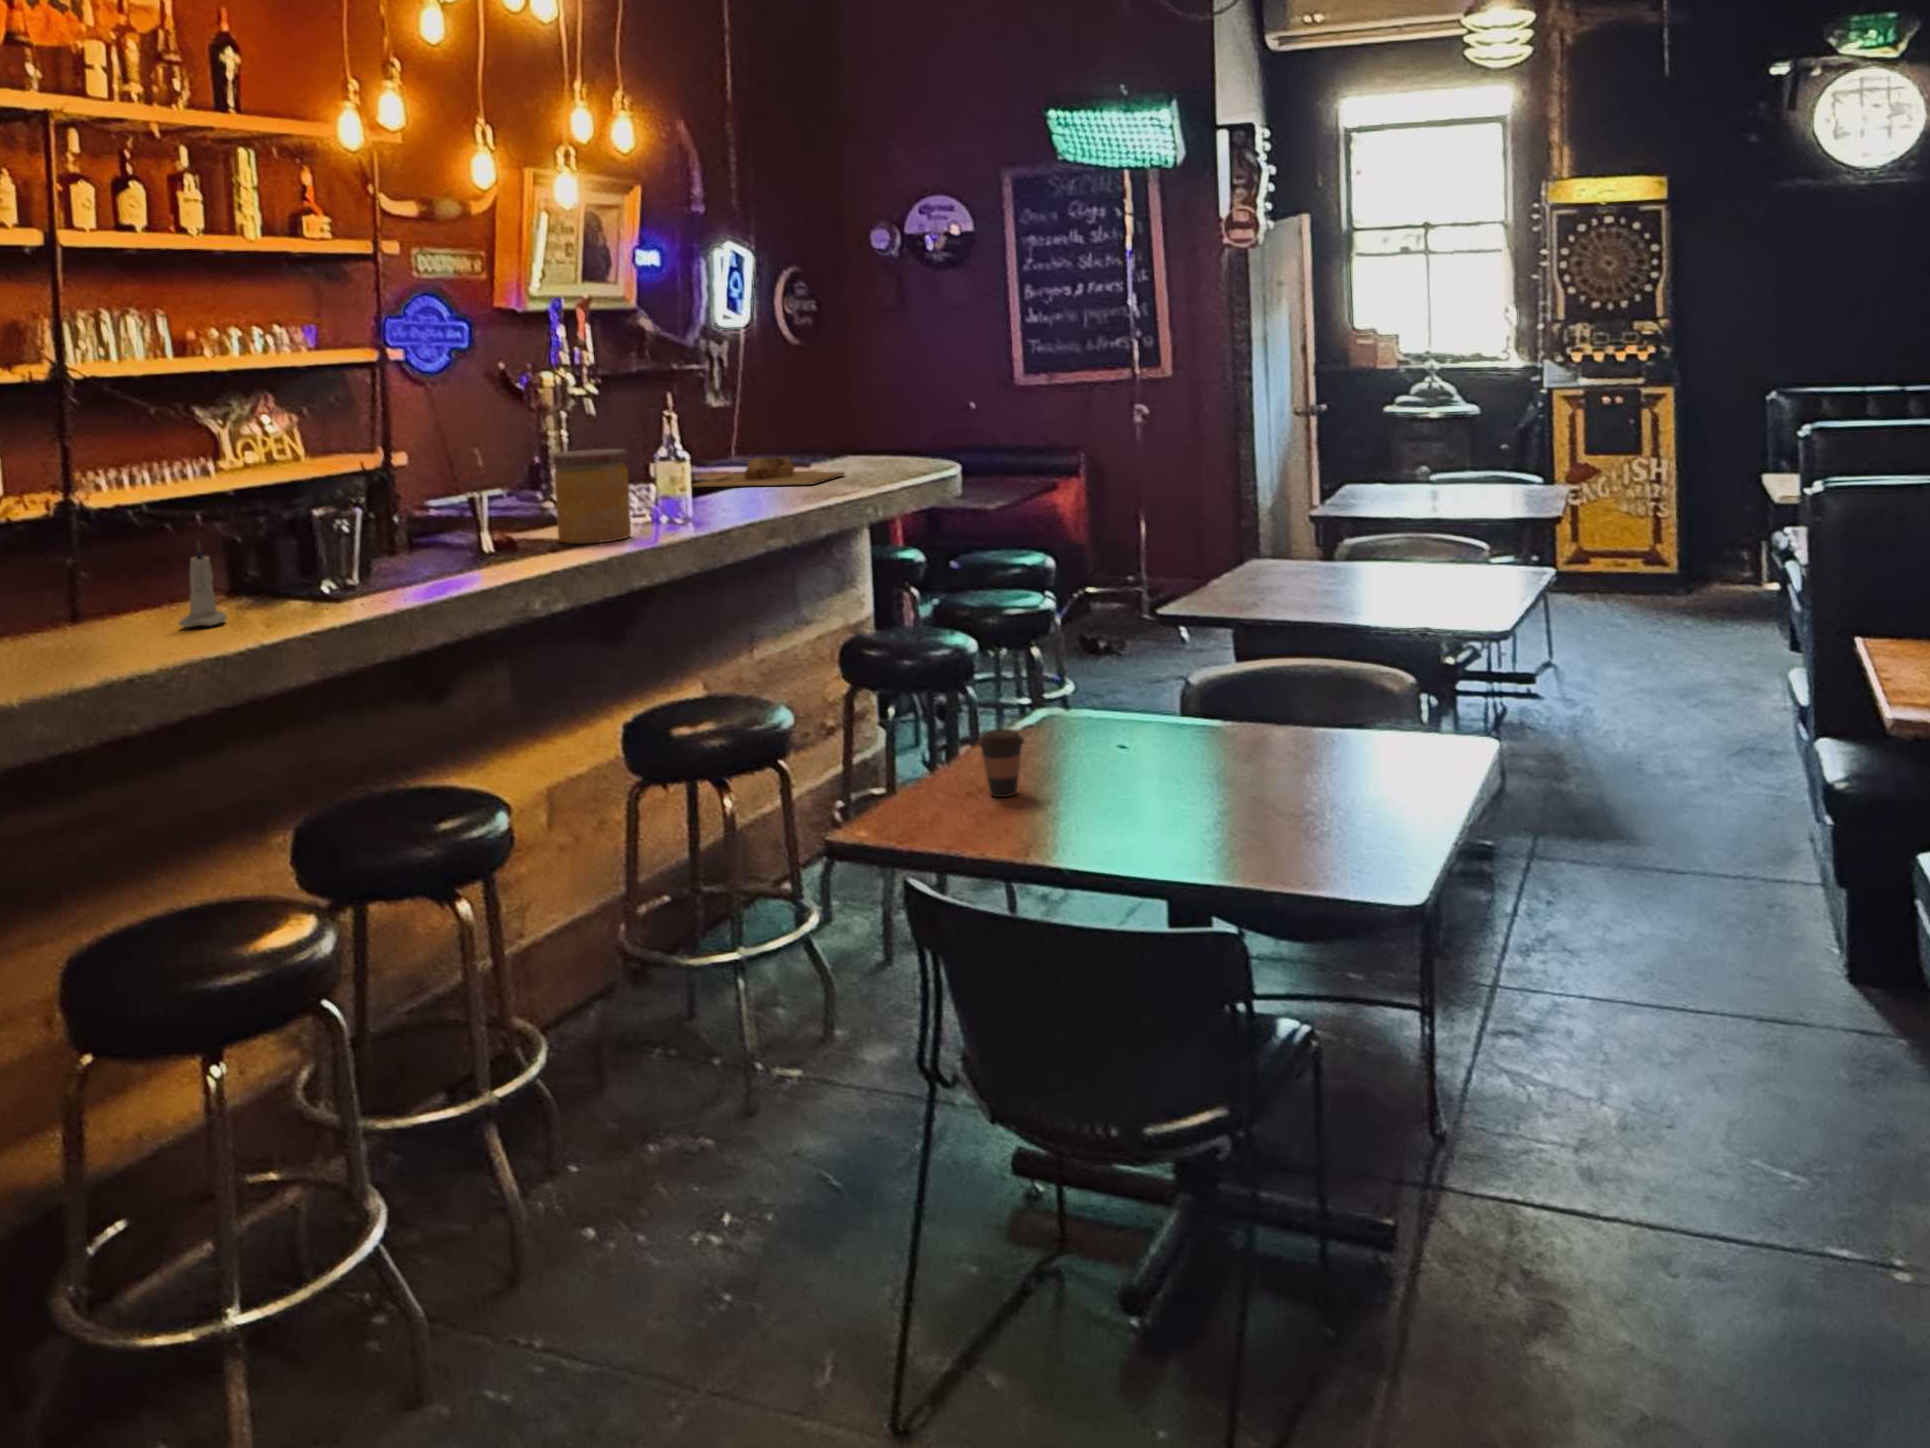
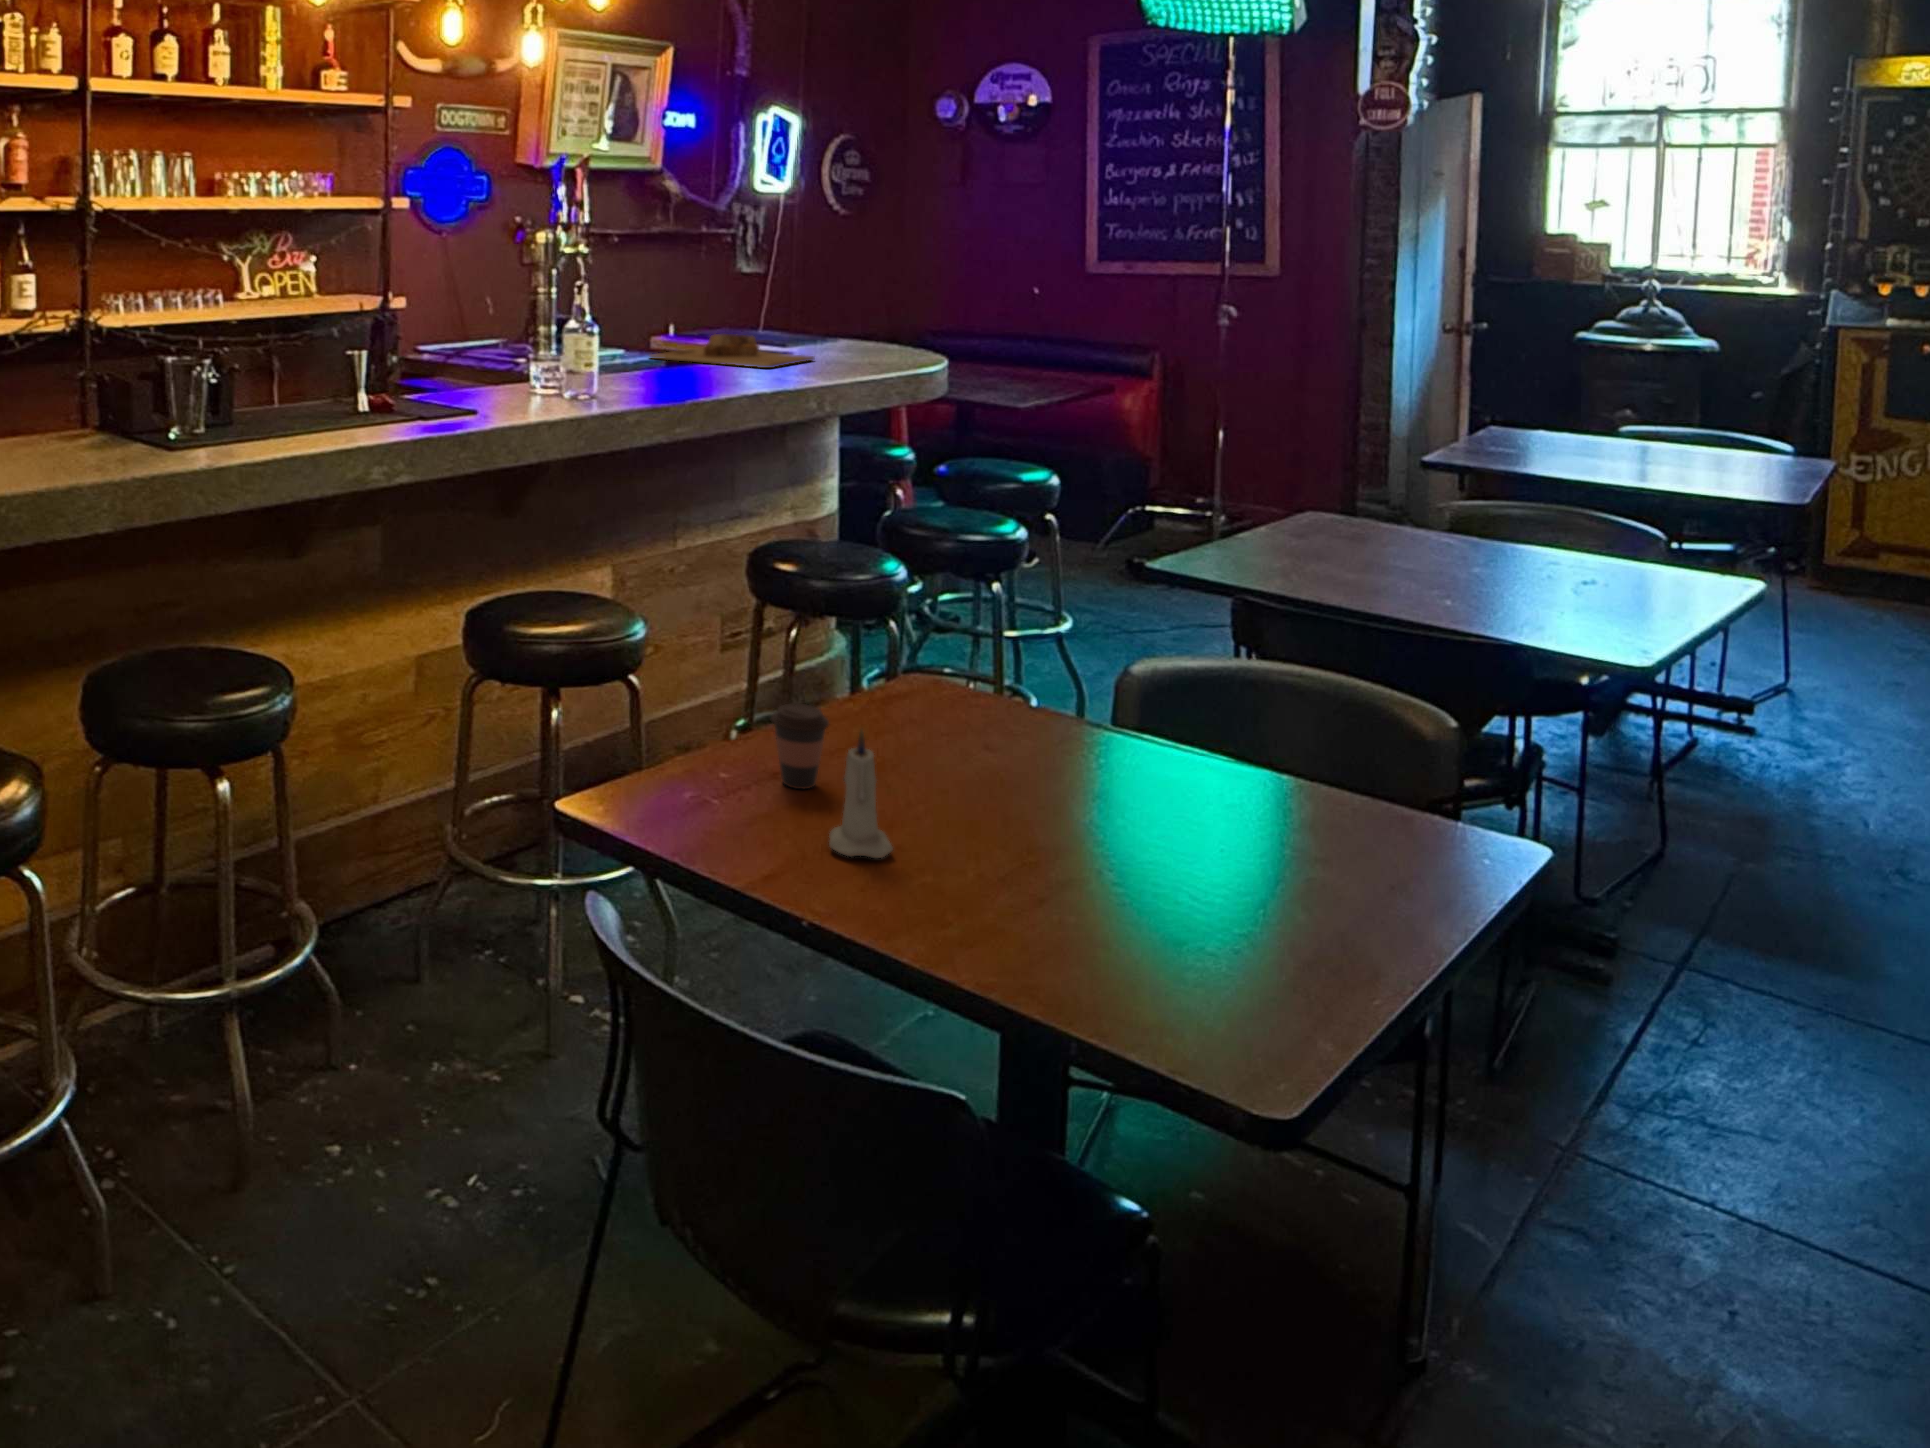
jar: present [553,449,631,544] -> none [450,315,526,412]
candle: present [179,542,227,627] -> present [829,730,893,858]

